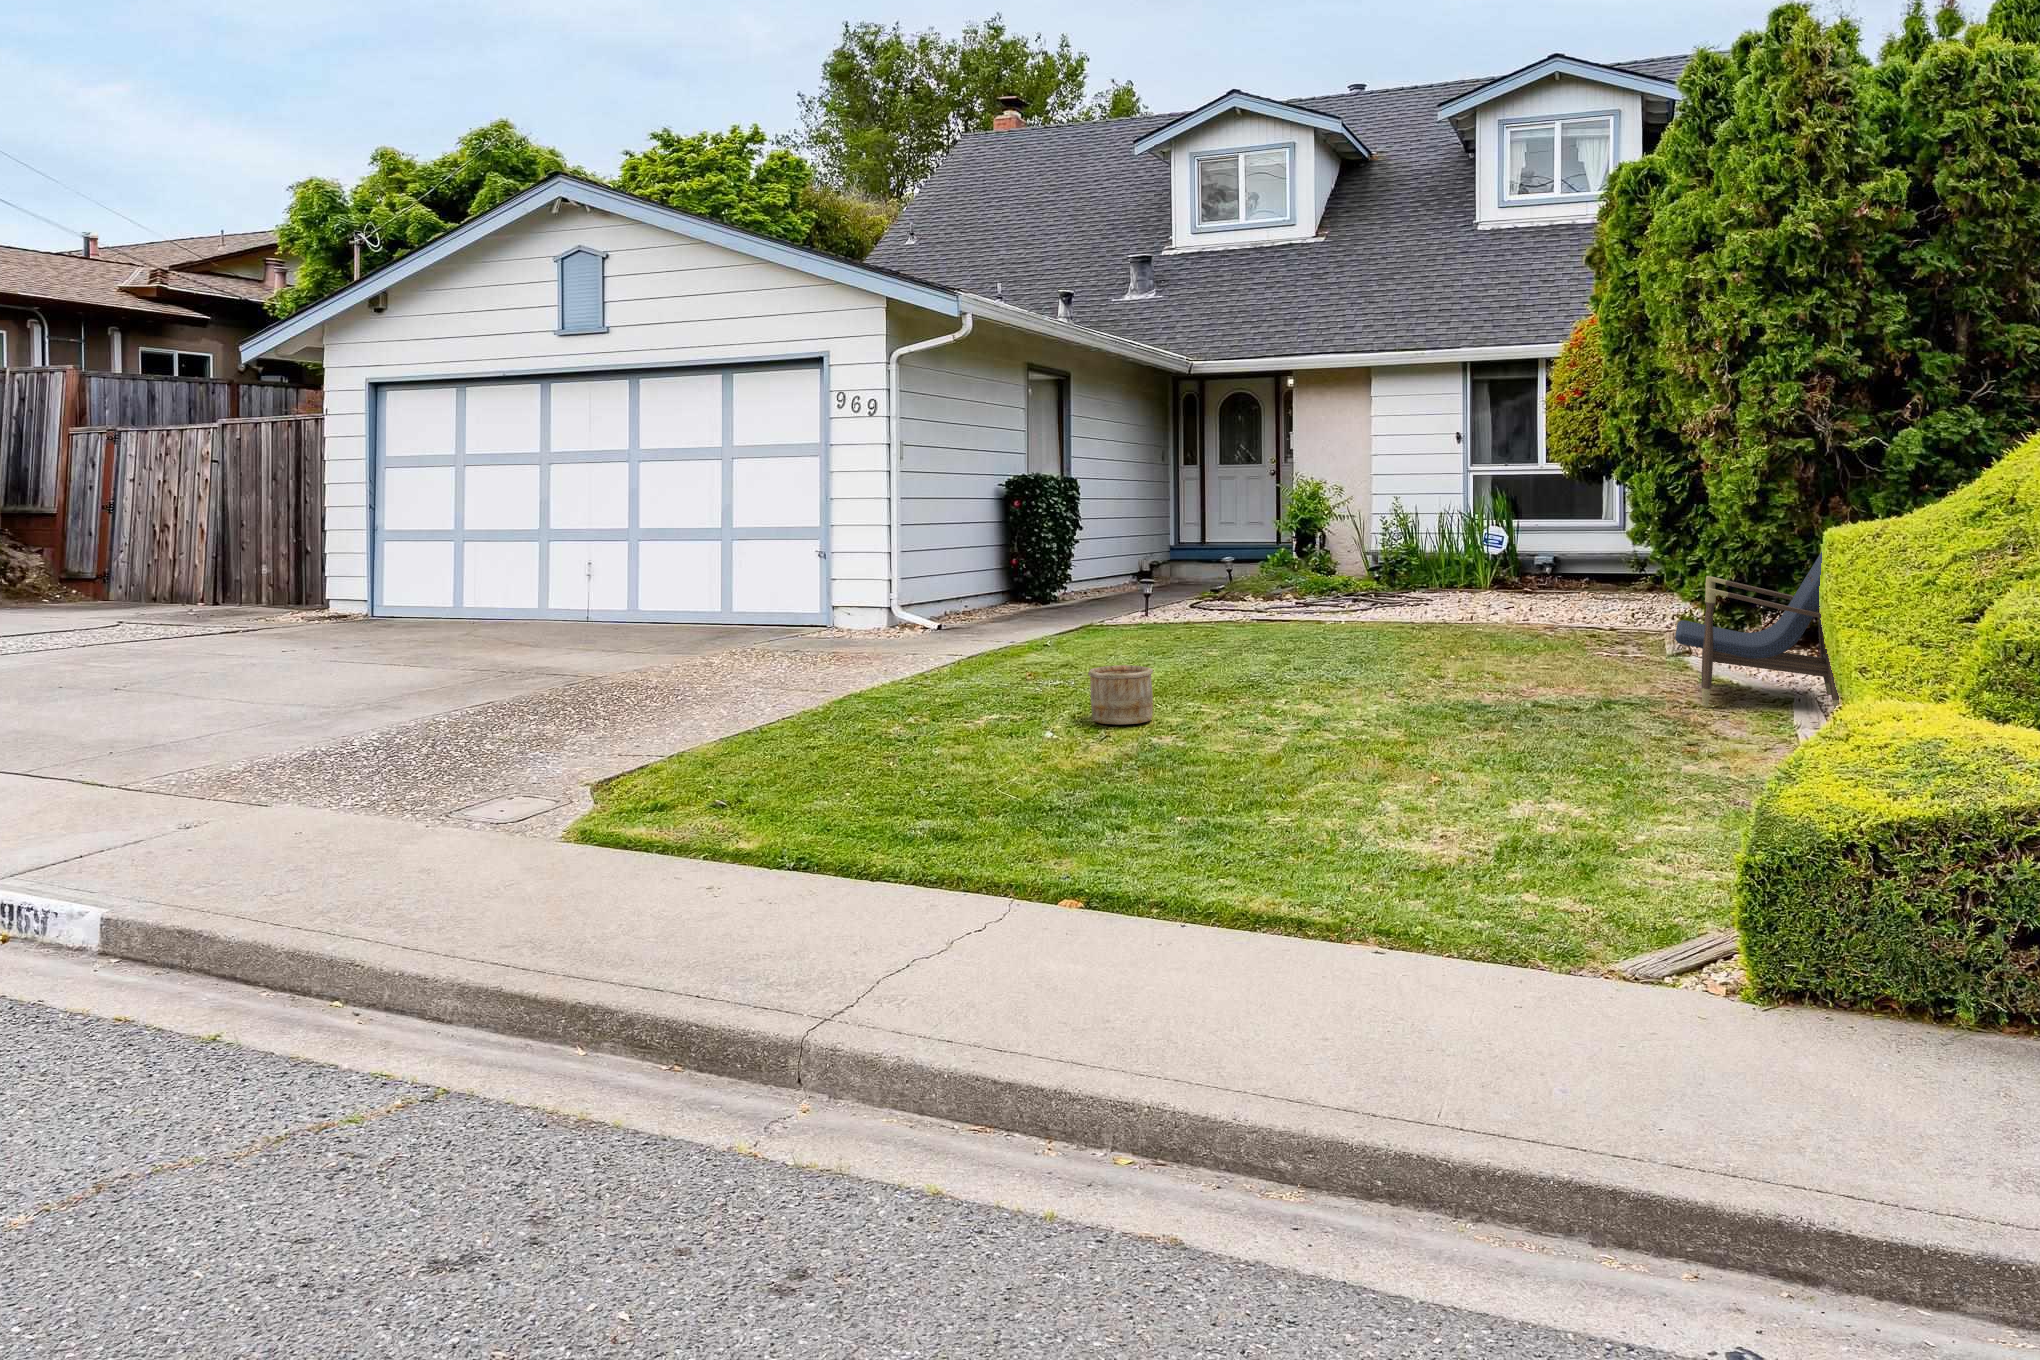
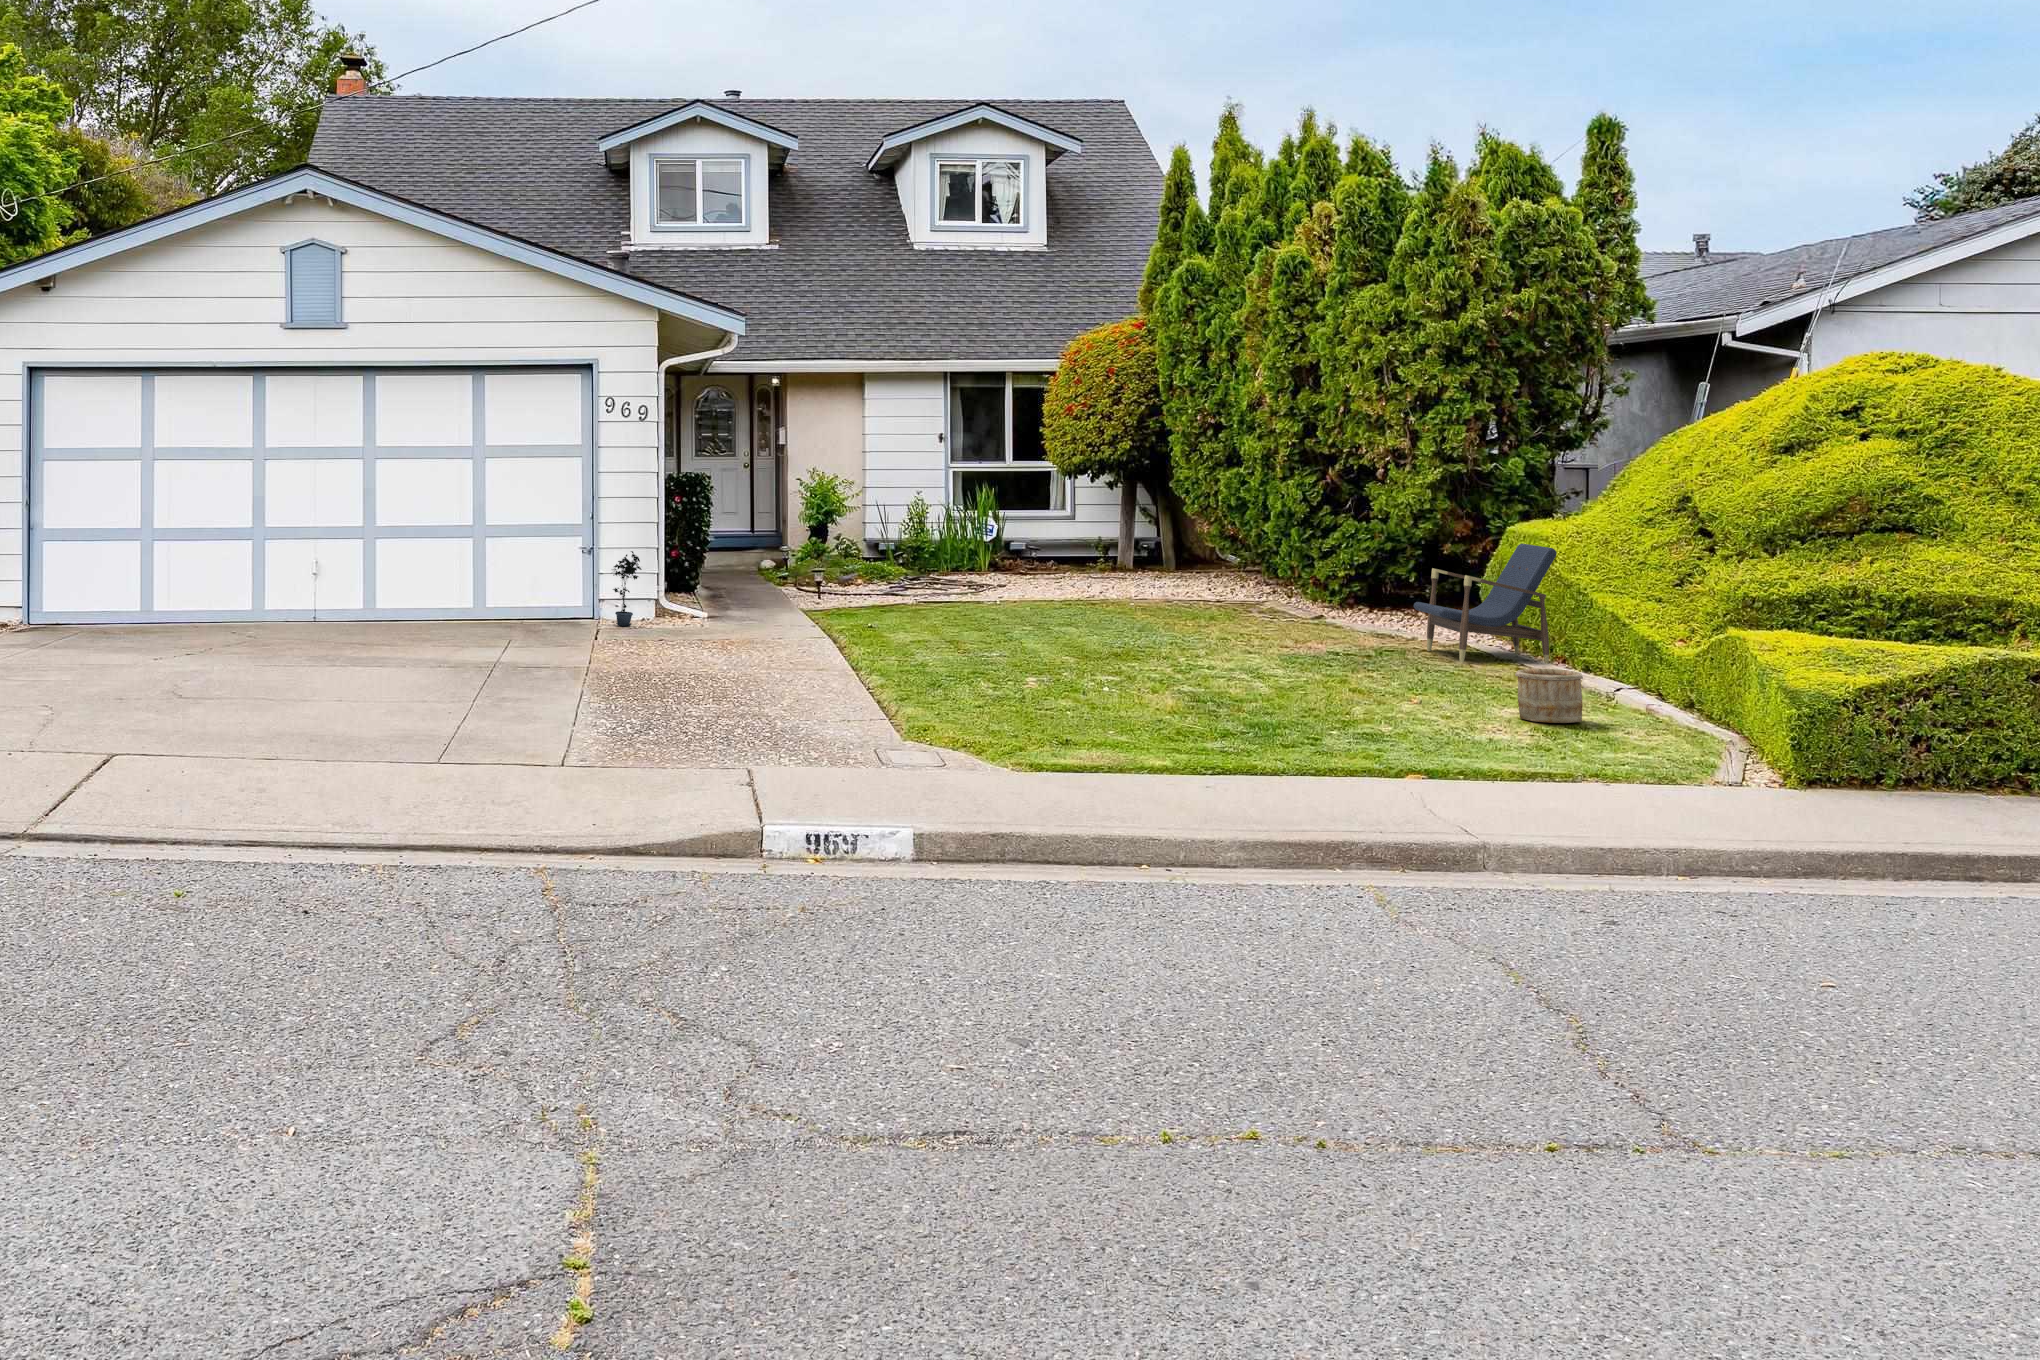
potted plant: none [838,549,871,627] -> present [613,551,642,627]
wooden bucket: present [1088,665,1153,725] -> present [1515,669,1583,723]

